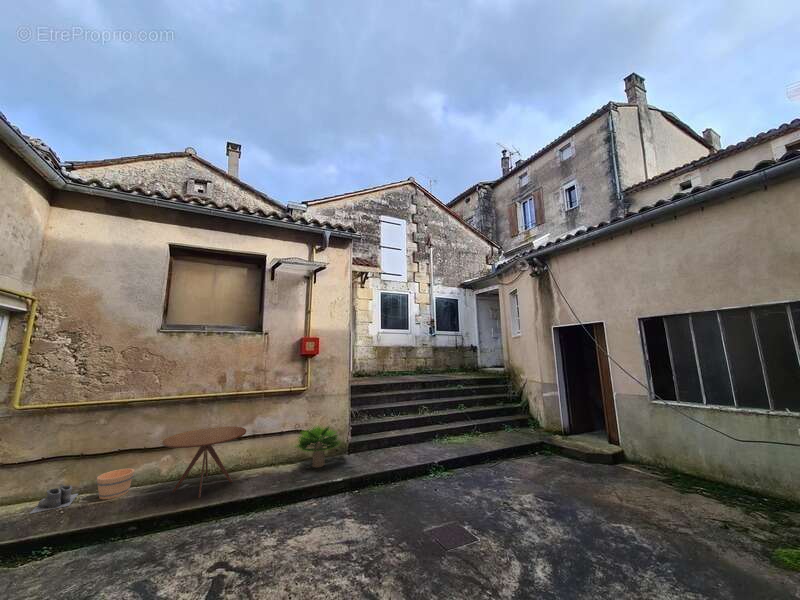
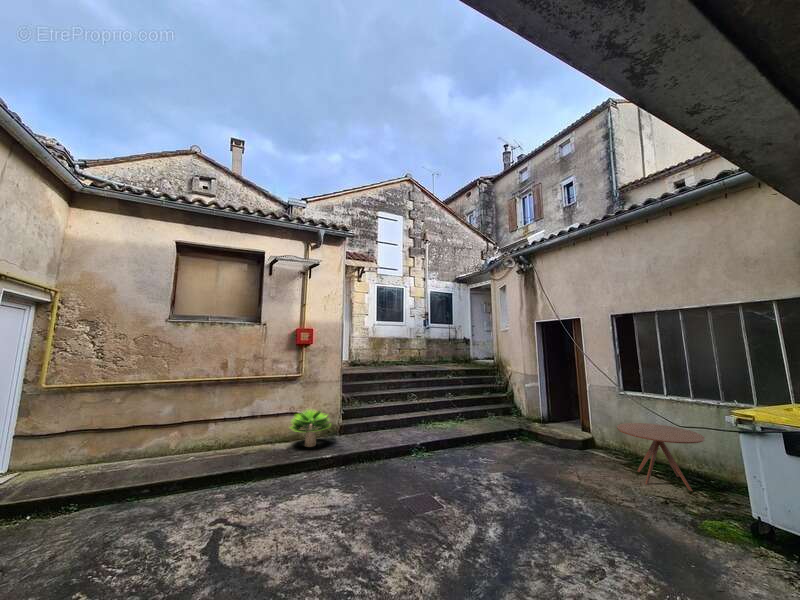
round table: present [162,426,246,498] -> present [617,423,705,491]
bucket: present [96,468,134,499] -> none [112,443,145,469]
boots: present [30,485,78,514] -> none [56,455,97,478]

